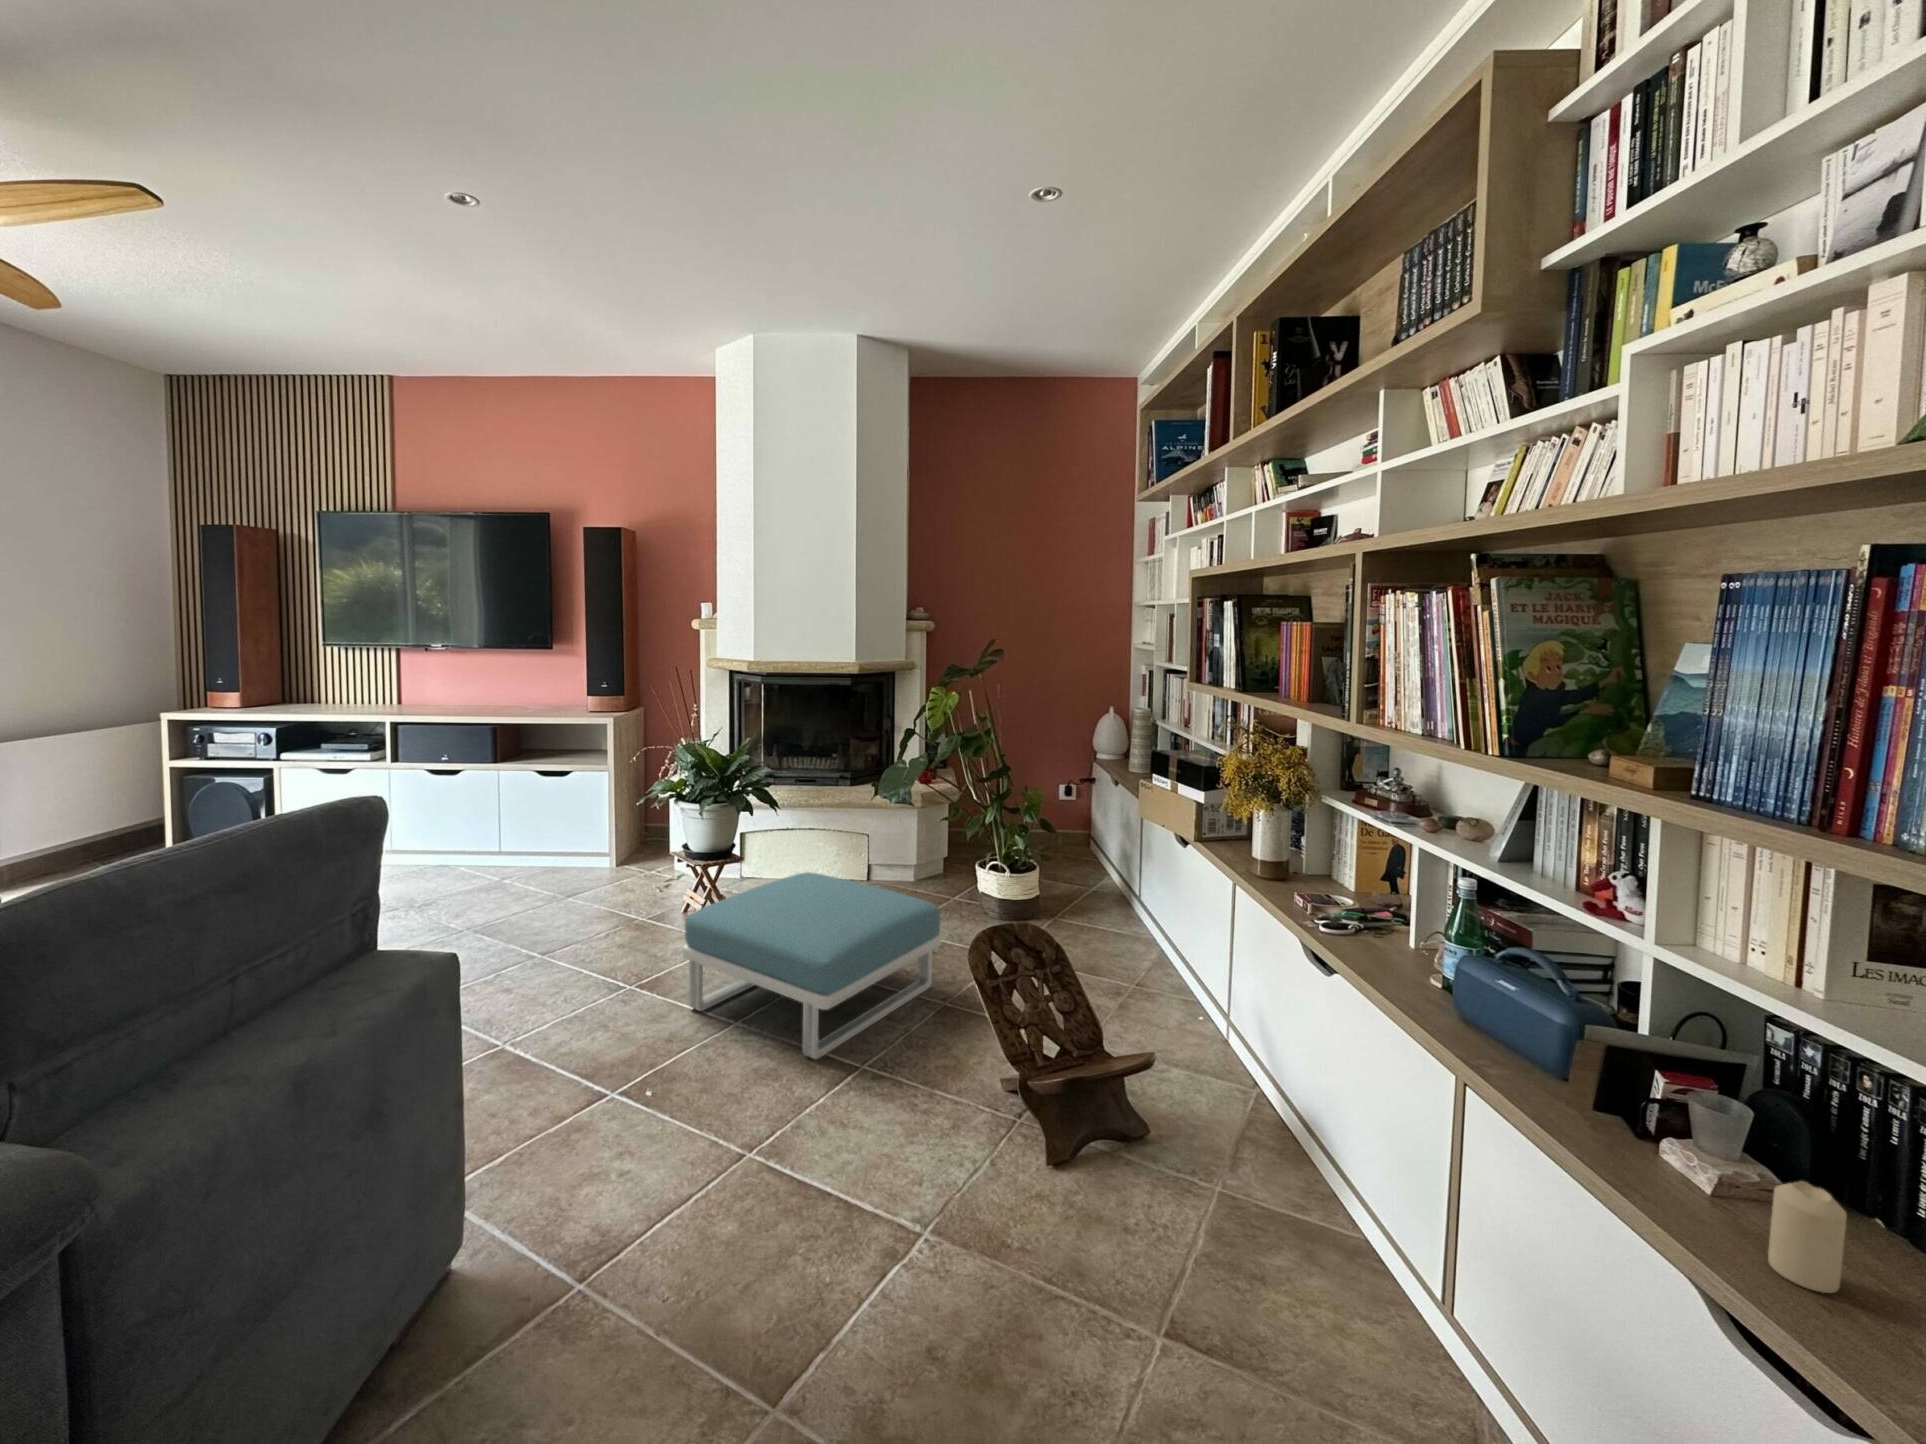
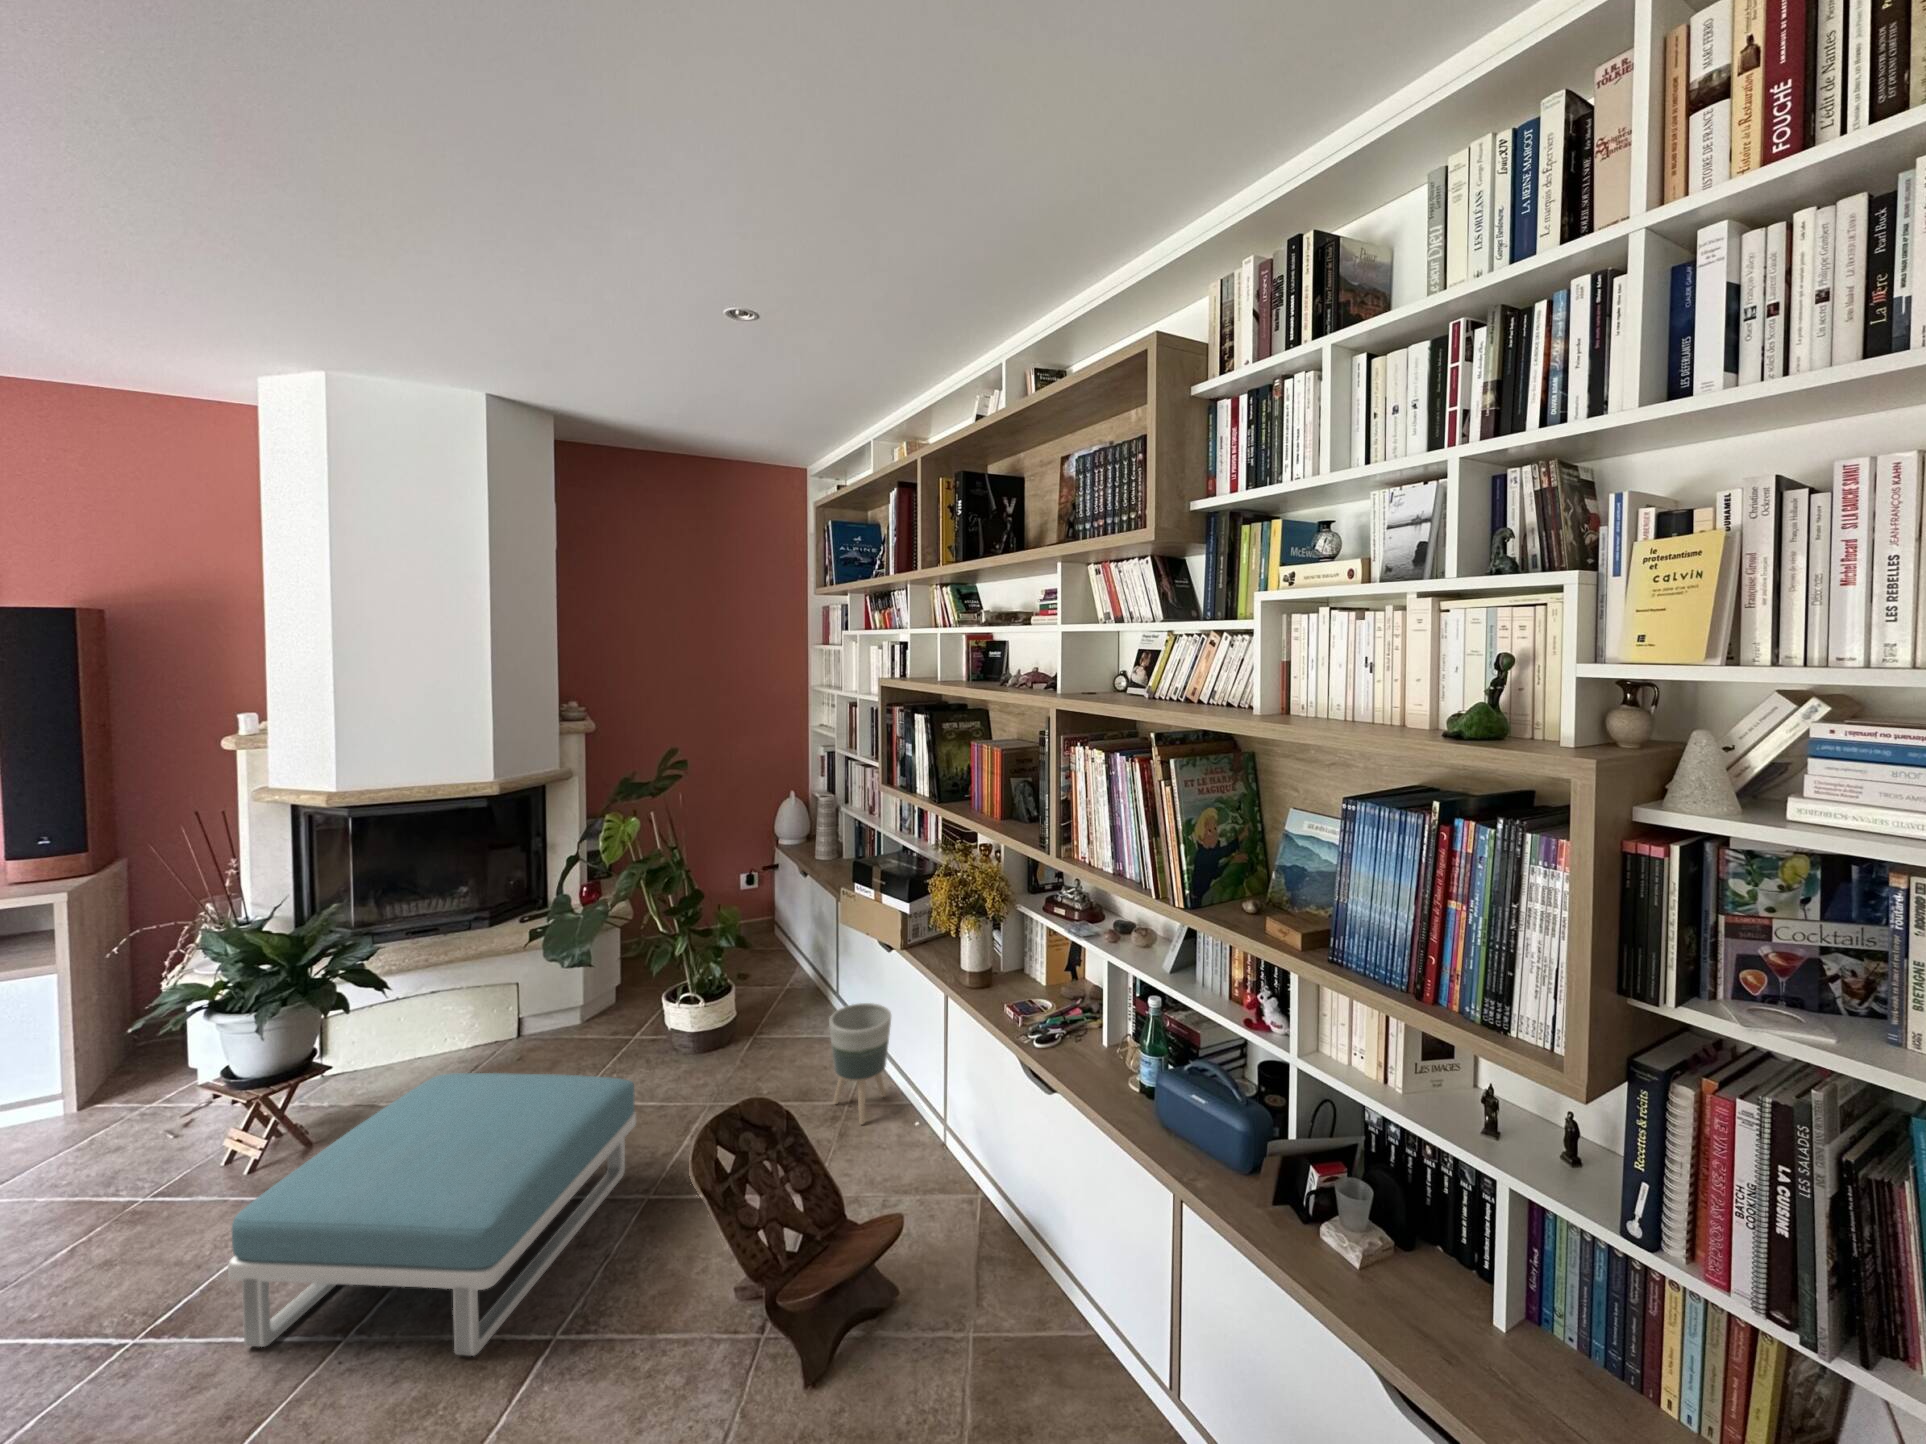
planter: none [1116,896,1180,1011] -> present [829,1003,891,1125]
candle: present [1768,1181,1847,1293] -> none [1410,1264,1452,1351]

